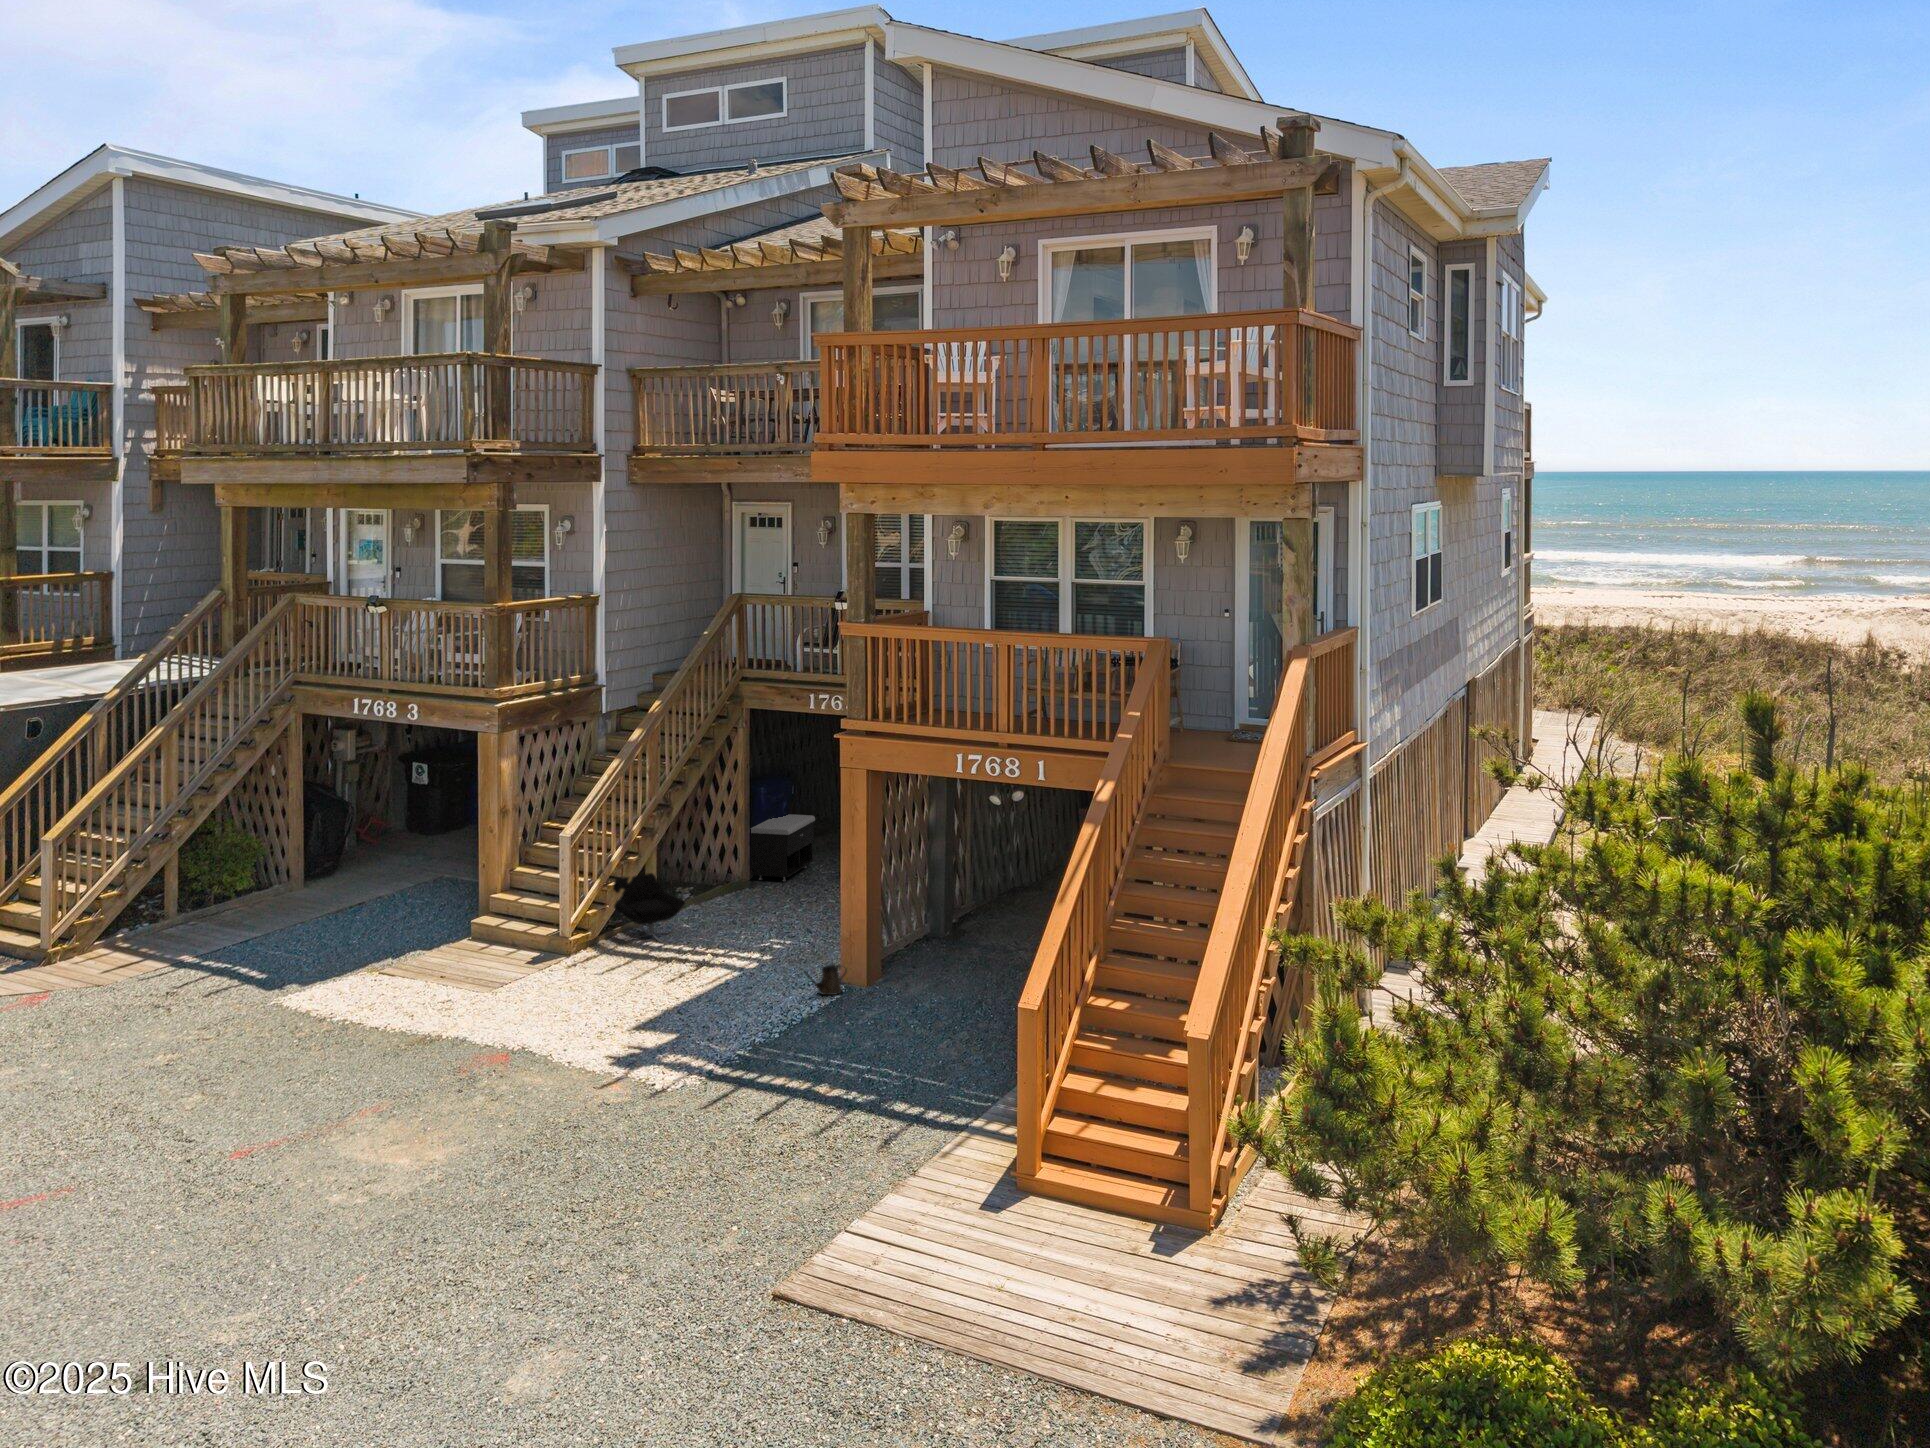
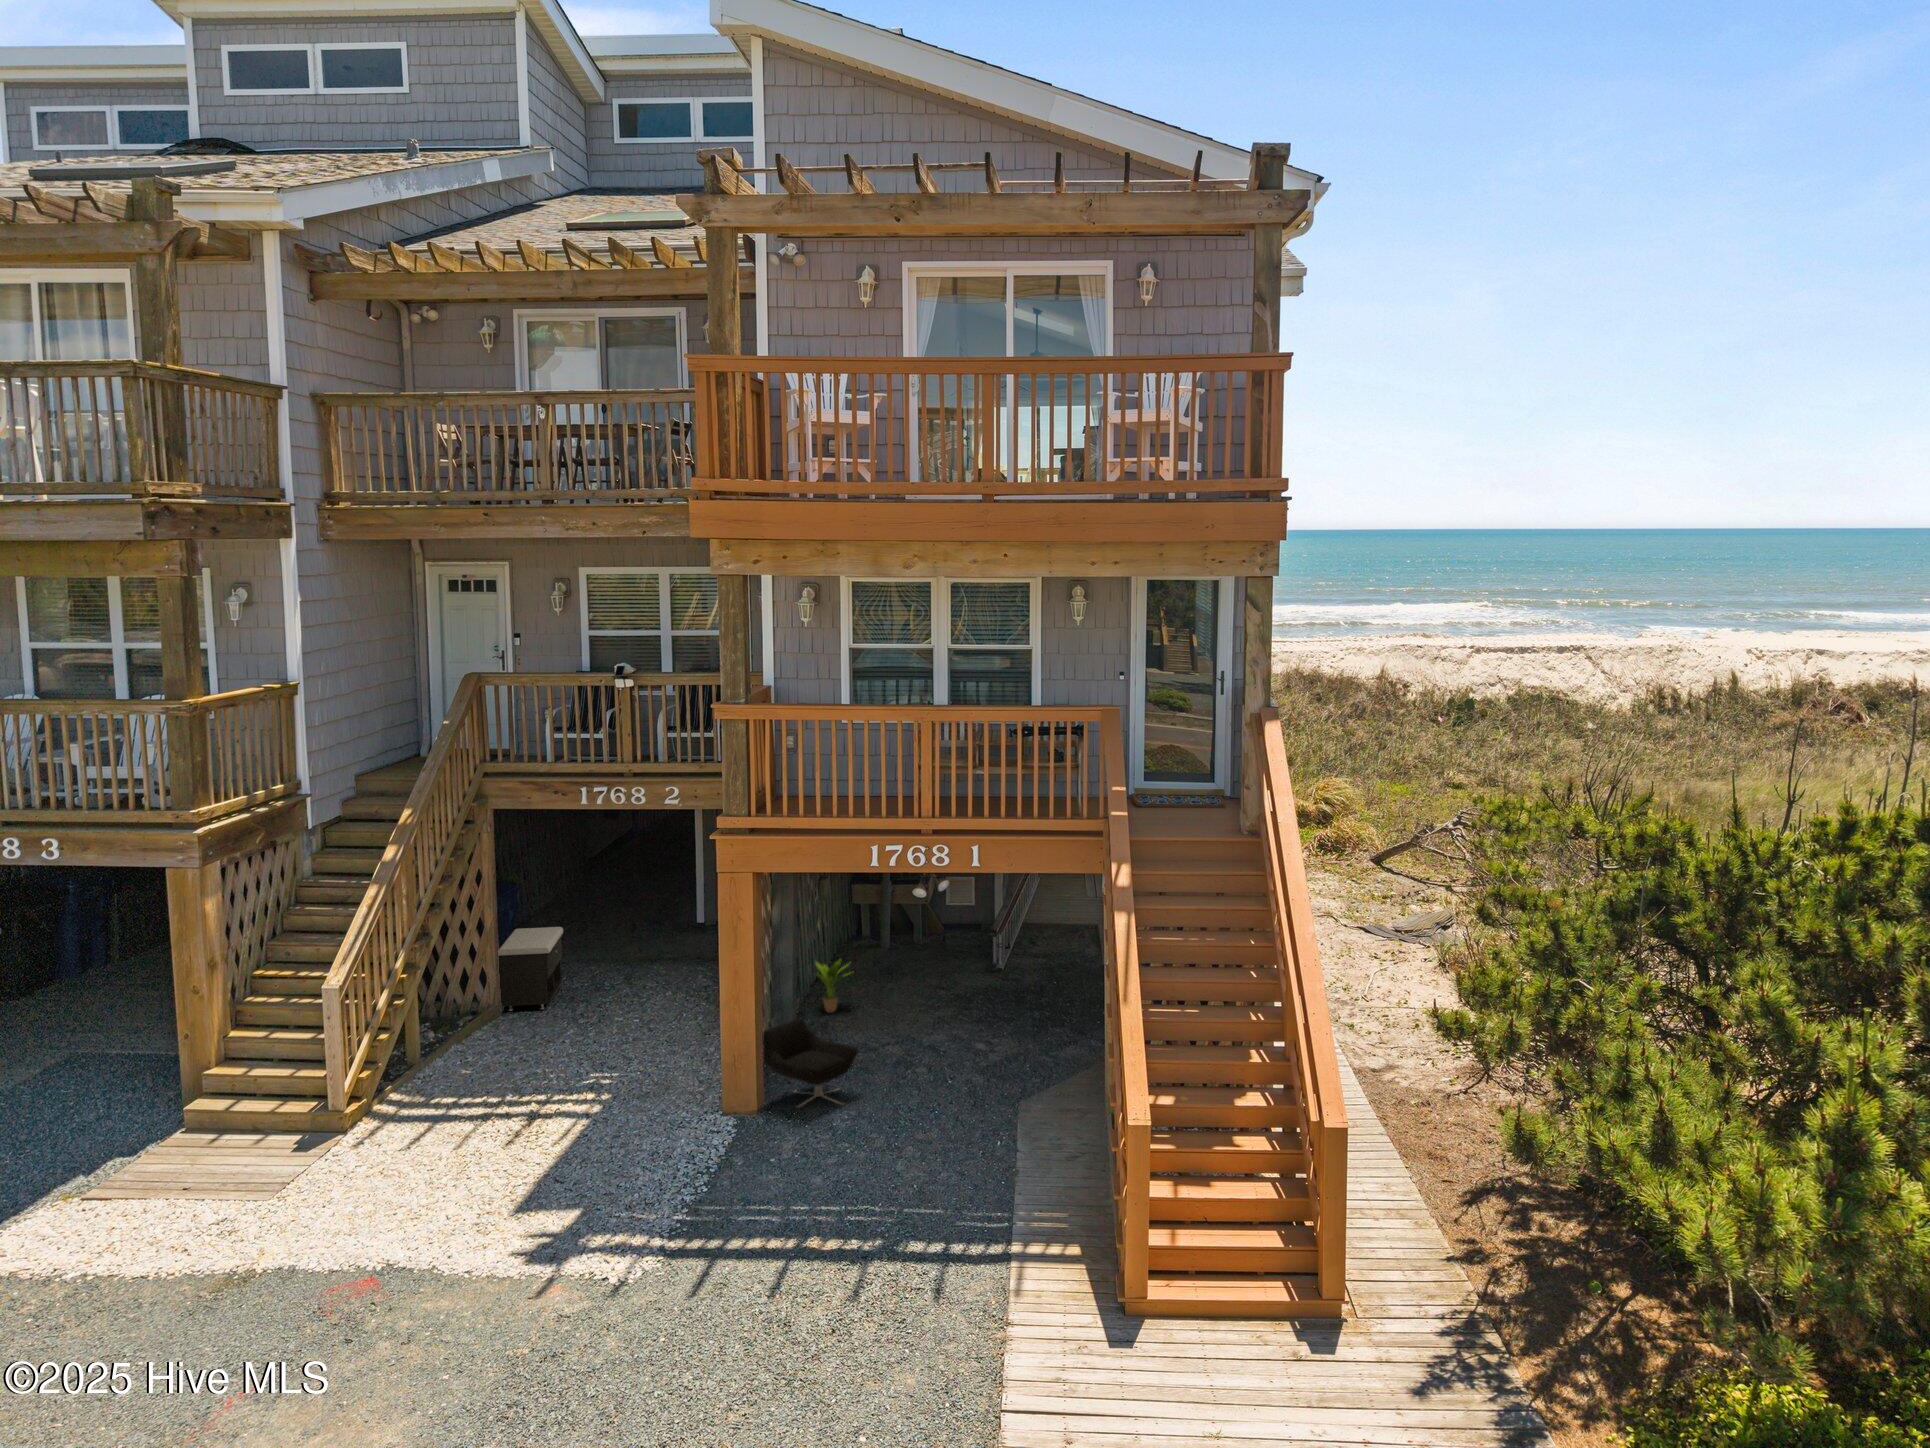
potted plant: none [988,863,1023,910] -> present [816,960,850,1013]
lounge chair: present [613,873,685,942] -> present [763,1018,858,1107]
watering can: present [802,965,847,995] -> none [687,1100,735,1137]

